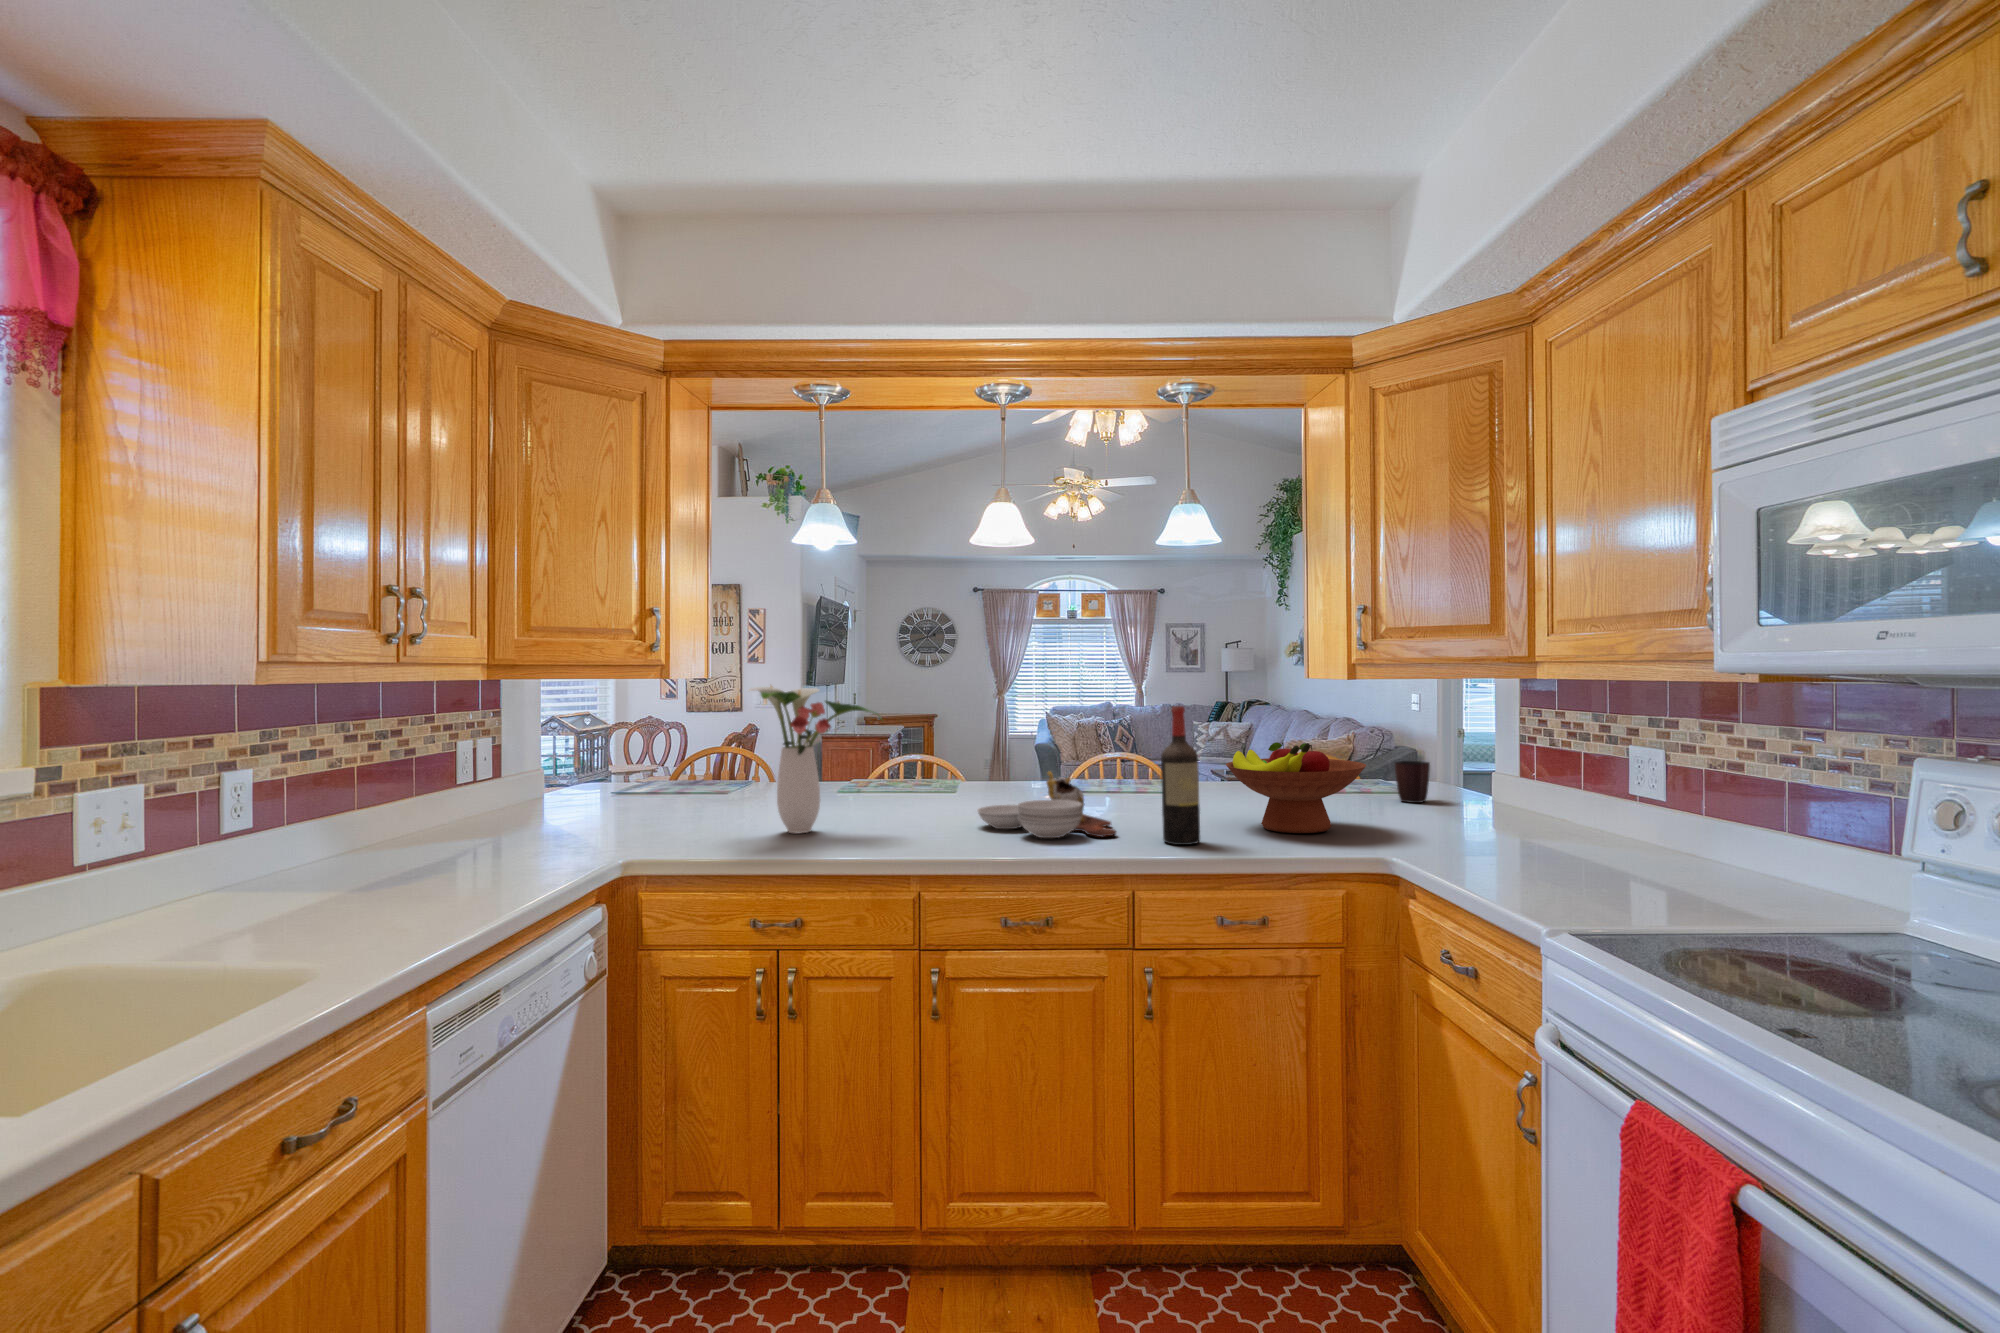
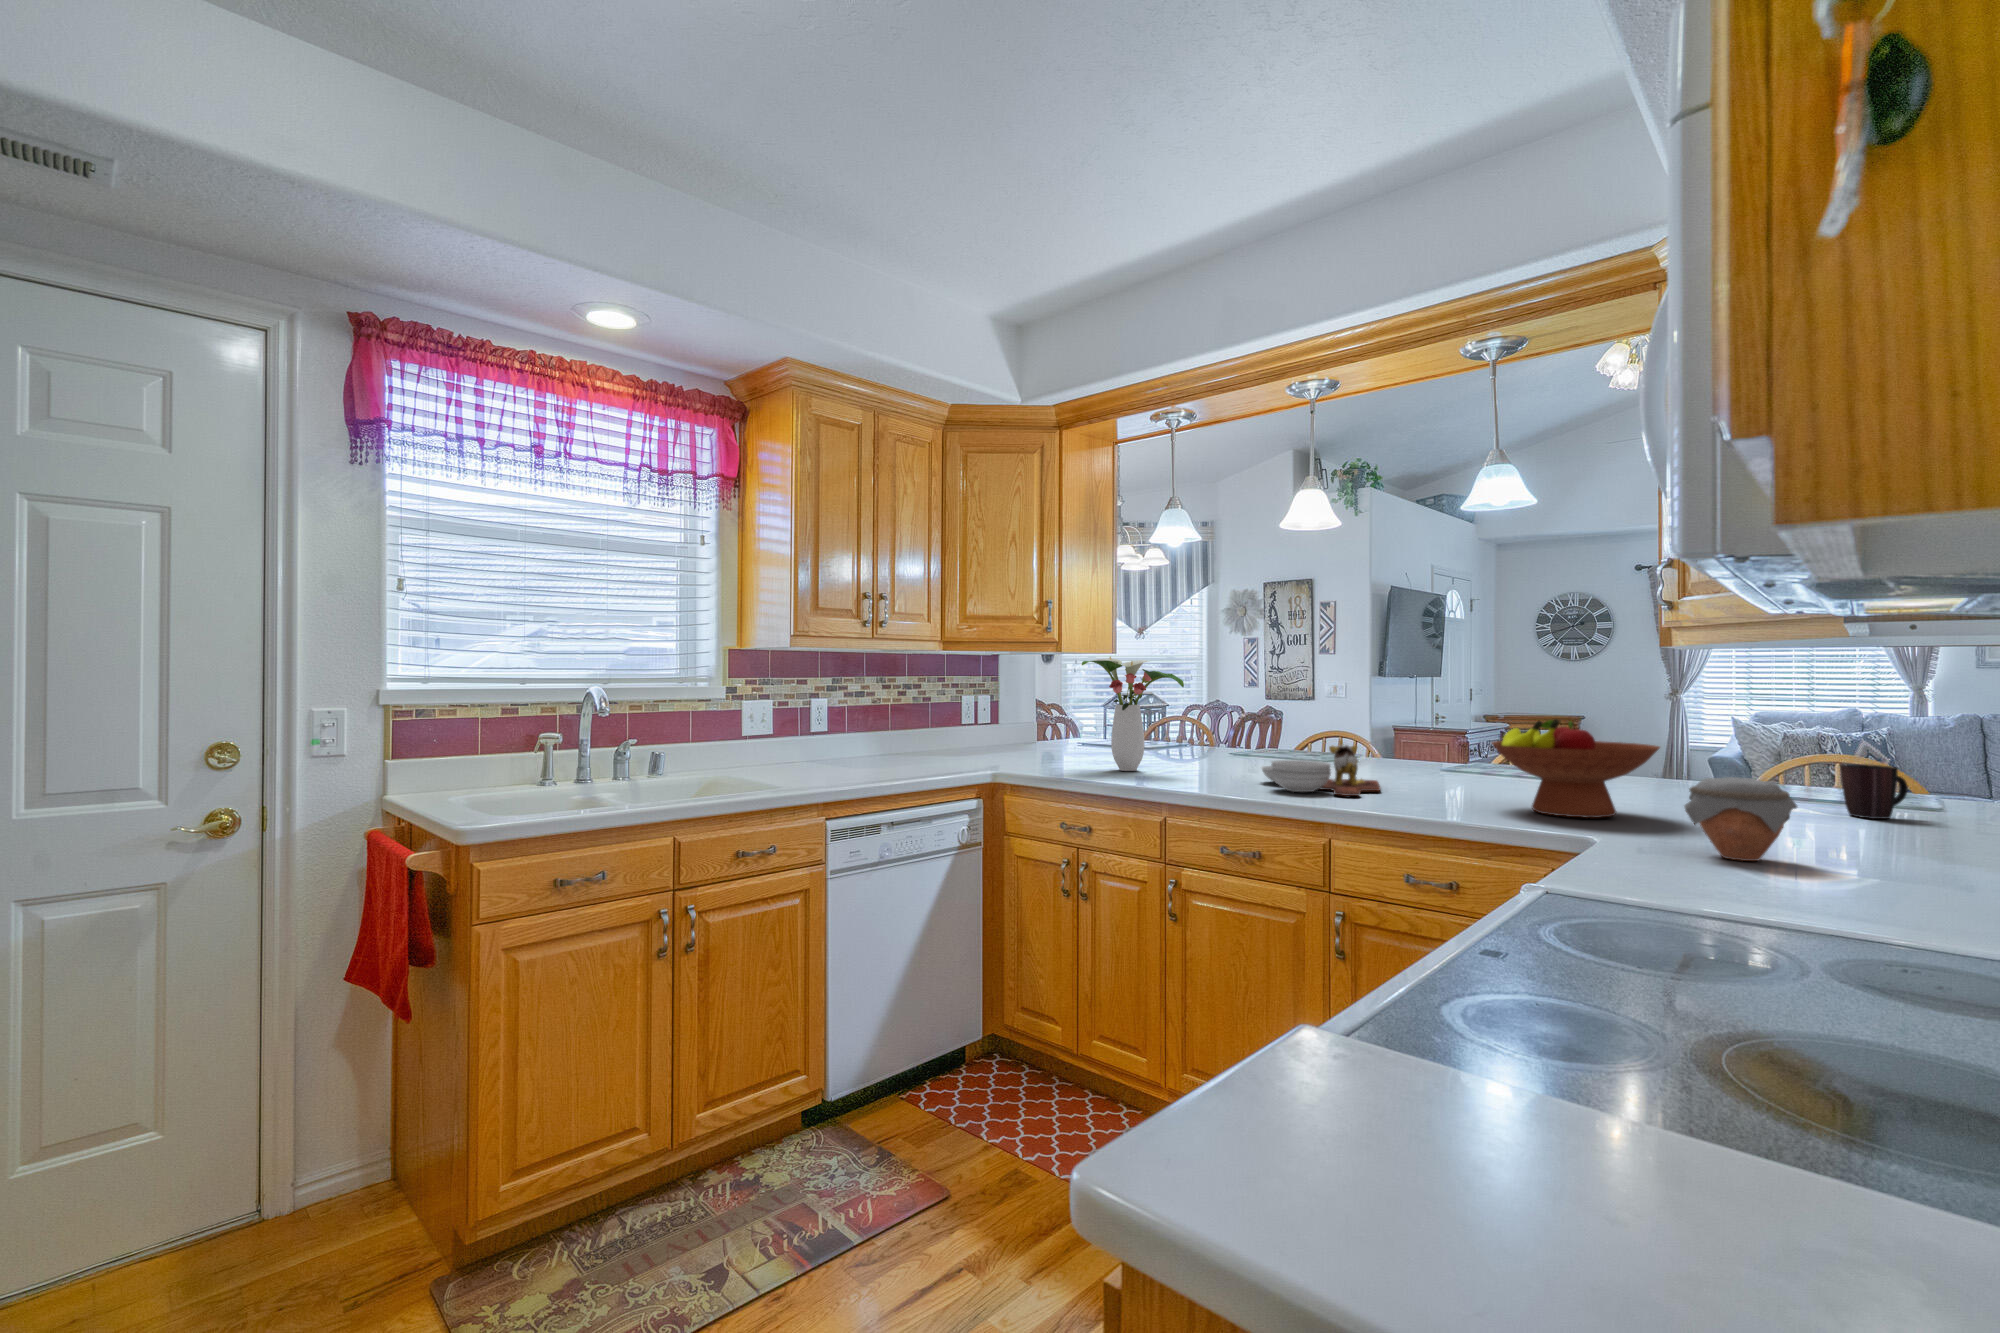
wine bottle: present [1161,706,1200,845] -> none [1383,676,1422,808]
jar: none [1471,789,1548,861] -> present [1684,777,1797,861]

